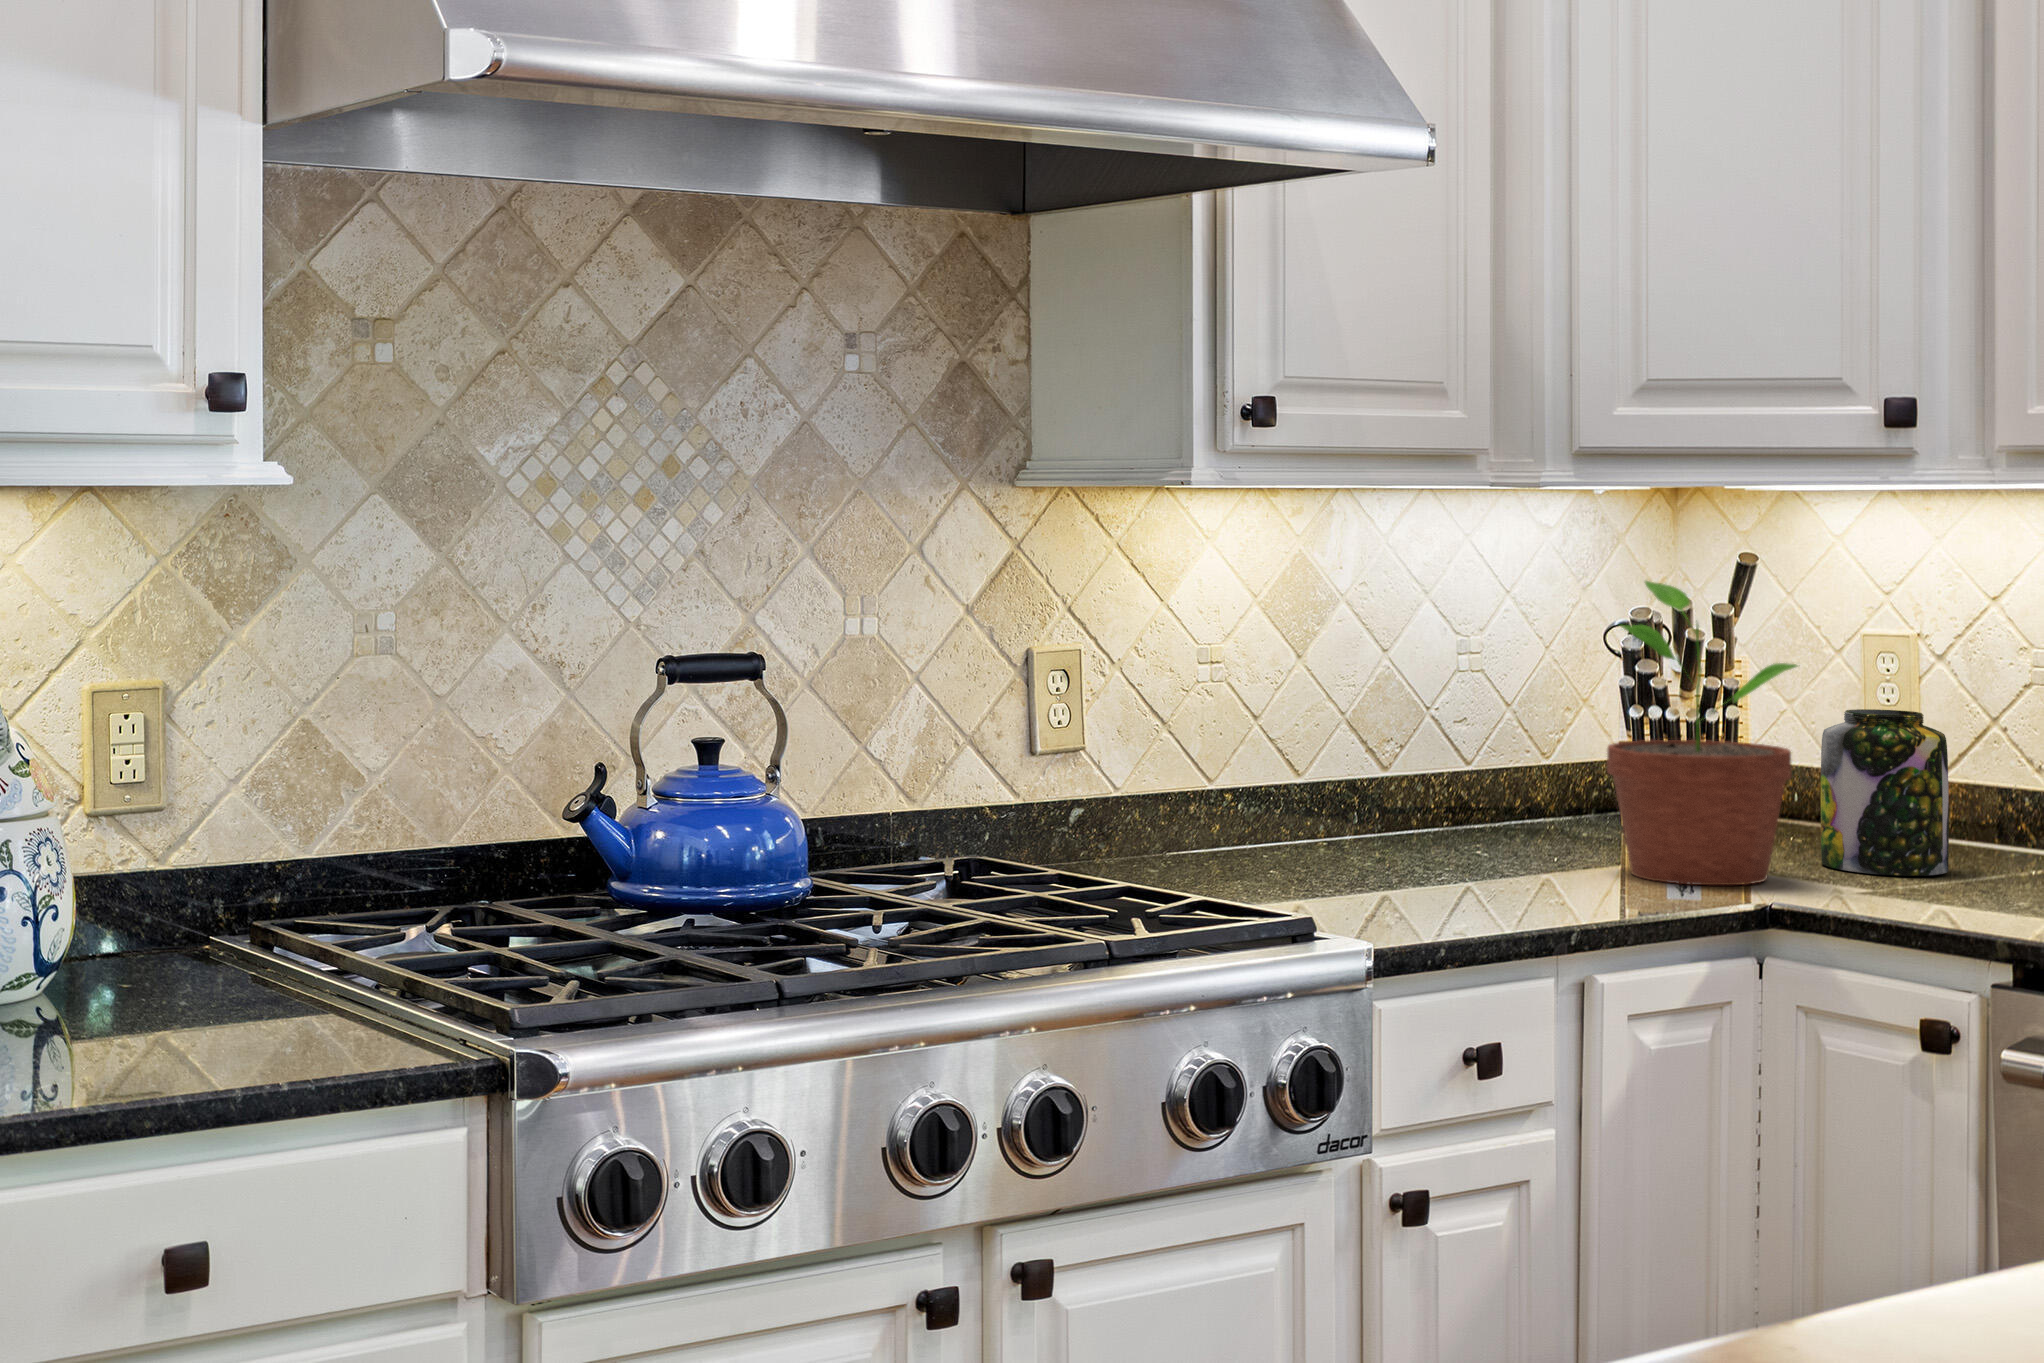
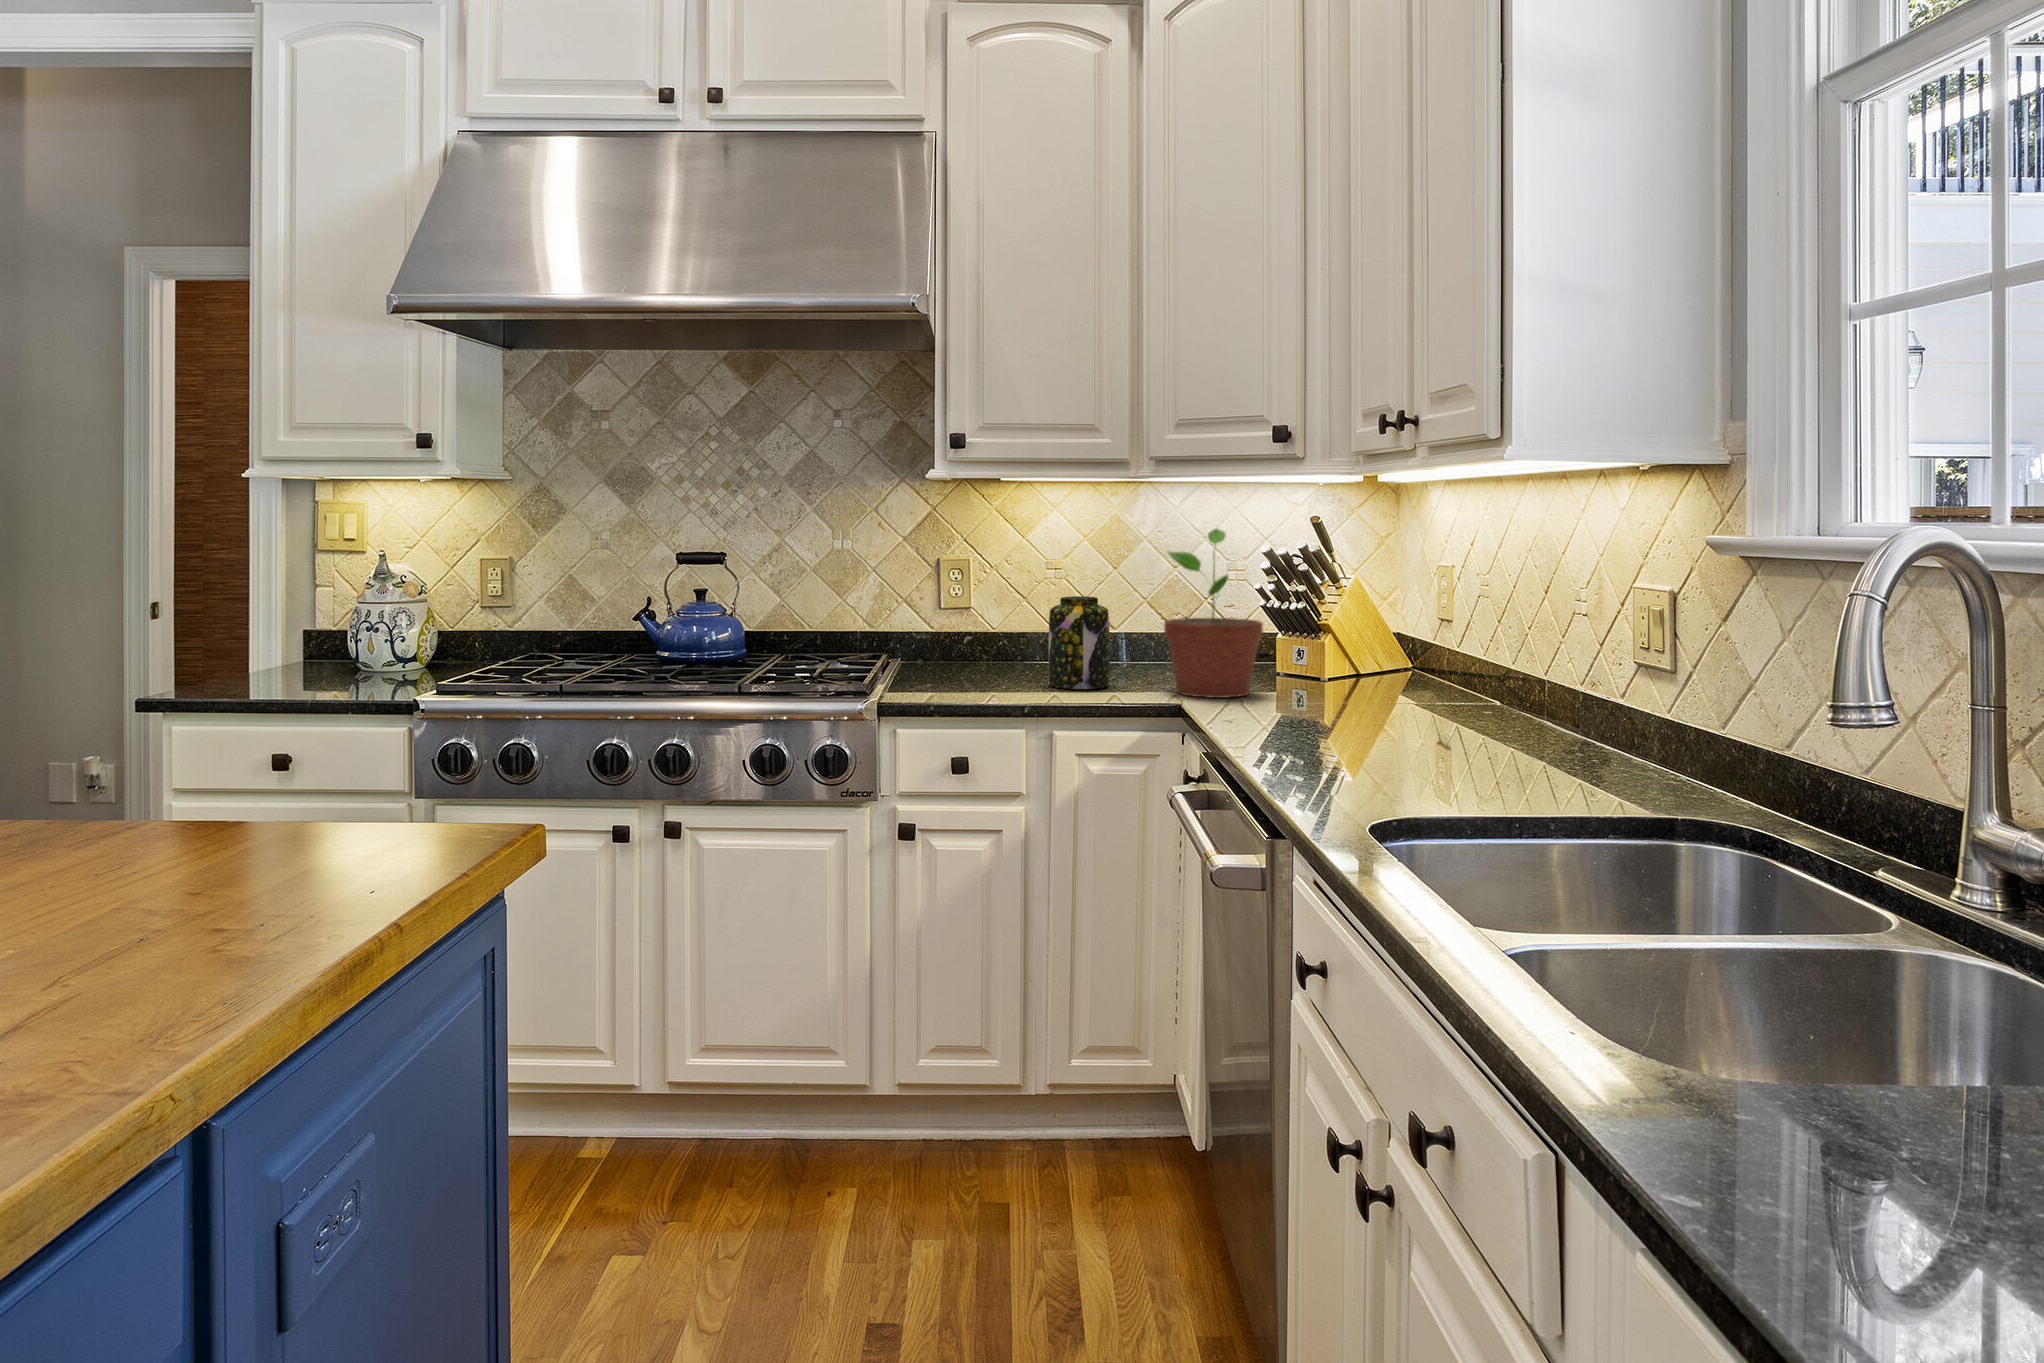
jar: present [1821,709,1949,876] -> present [1049,596,1109,689]

